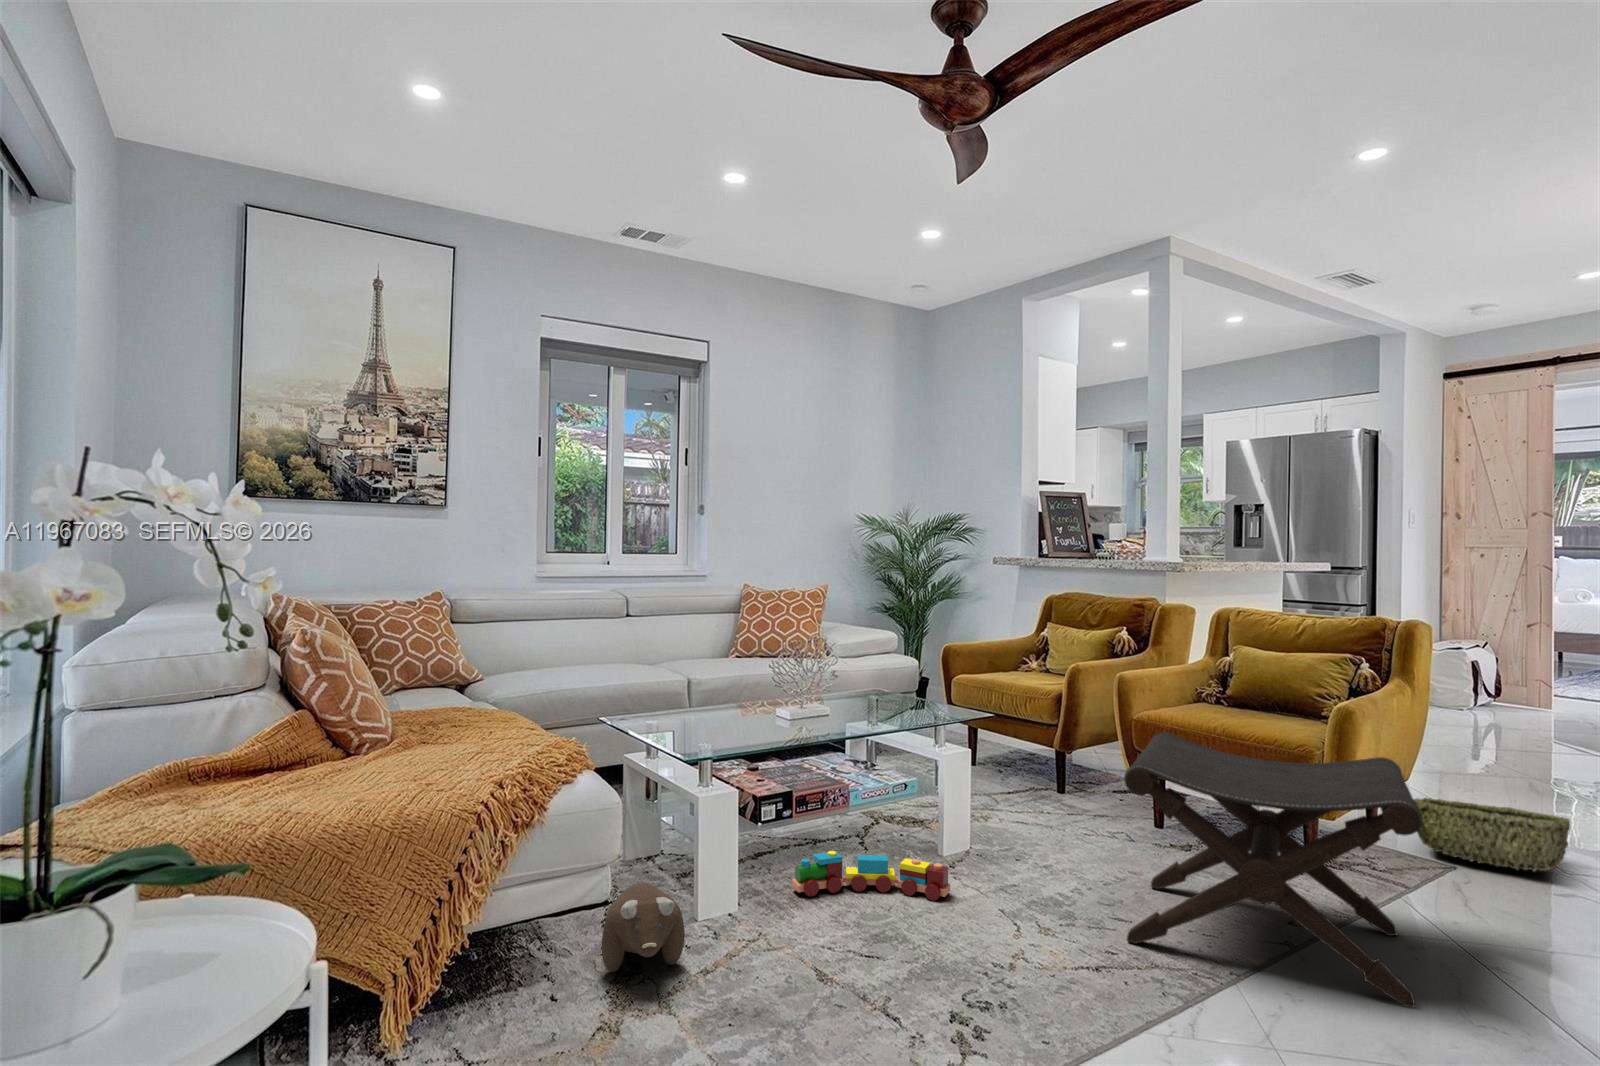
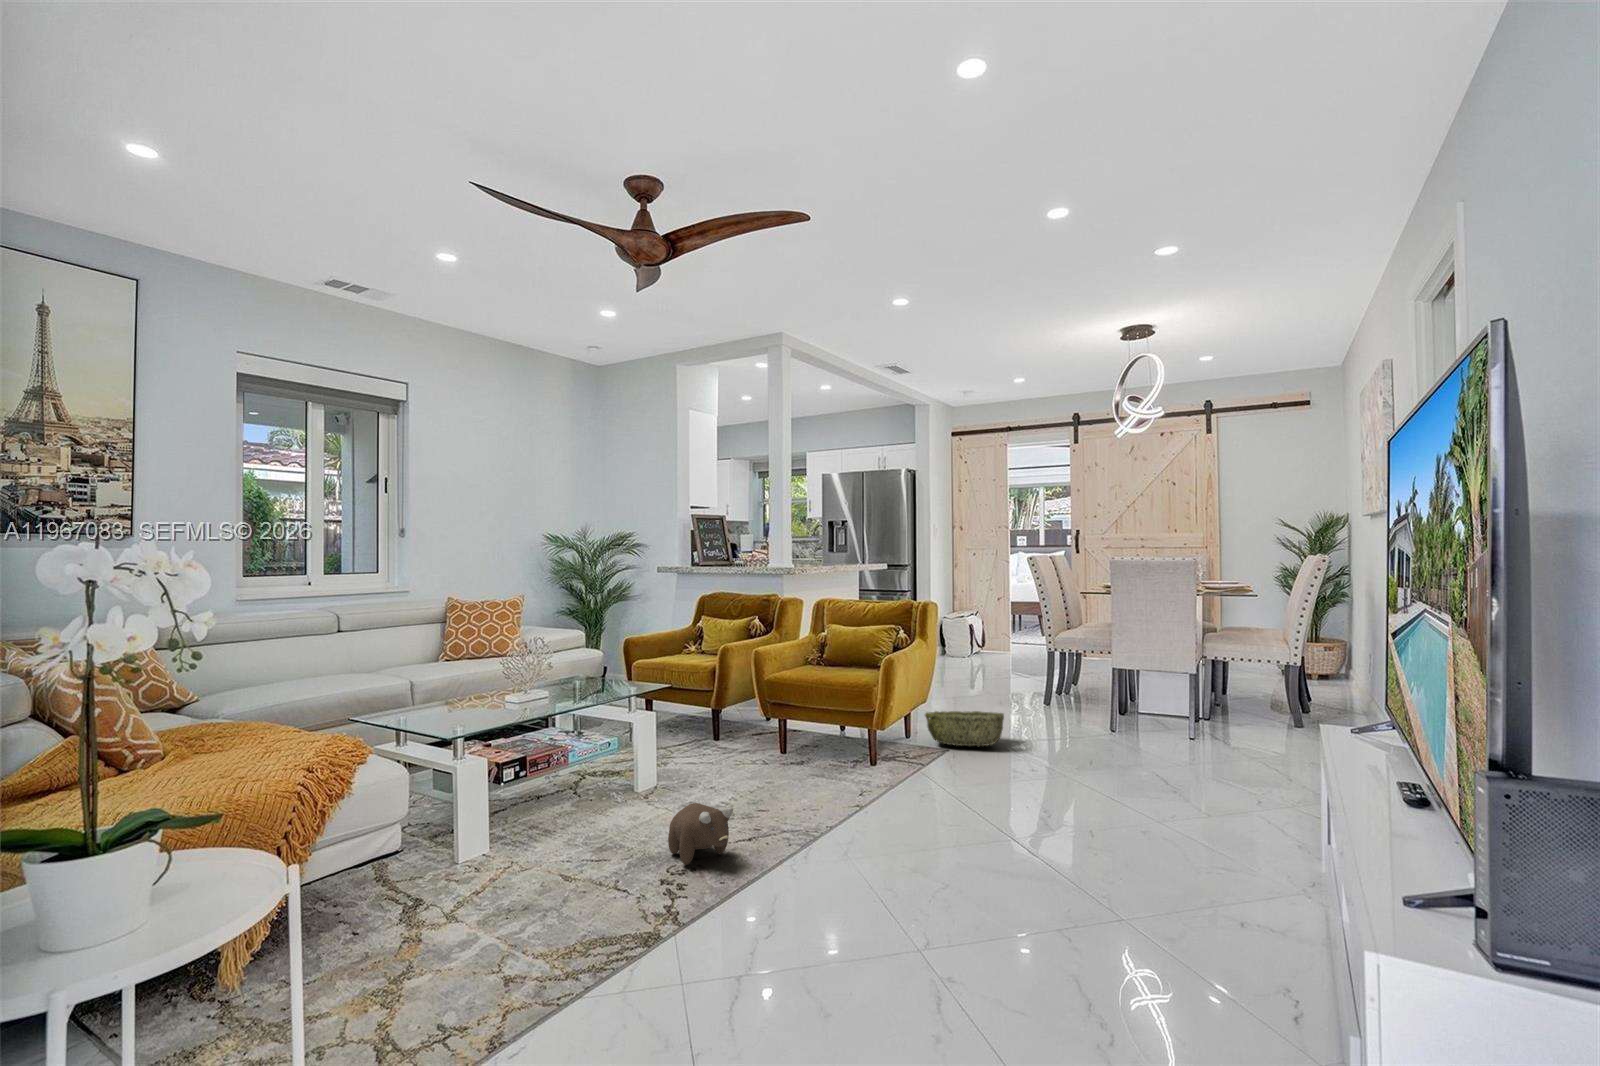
footstool: present [1124,732,1422,1007] -> none [764,685,924,826]
toy train: present [792,851,951,901] -> none [528,794,648,833]
plush toy: present [602,882,685,972] -> present [668,803,733,865]

